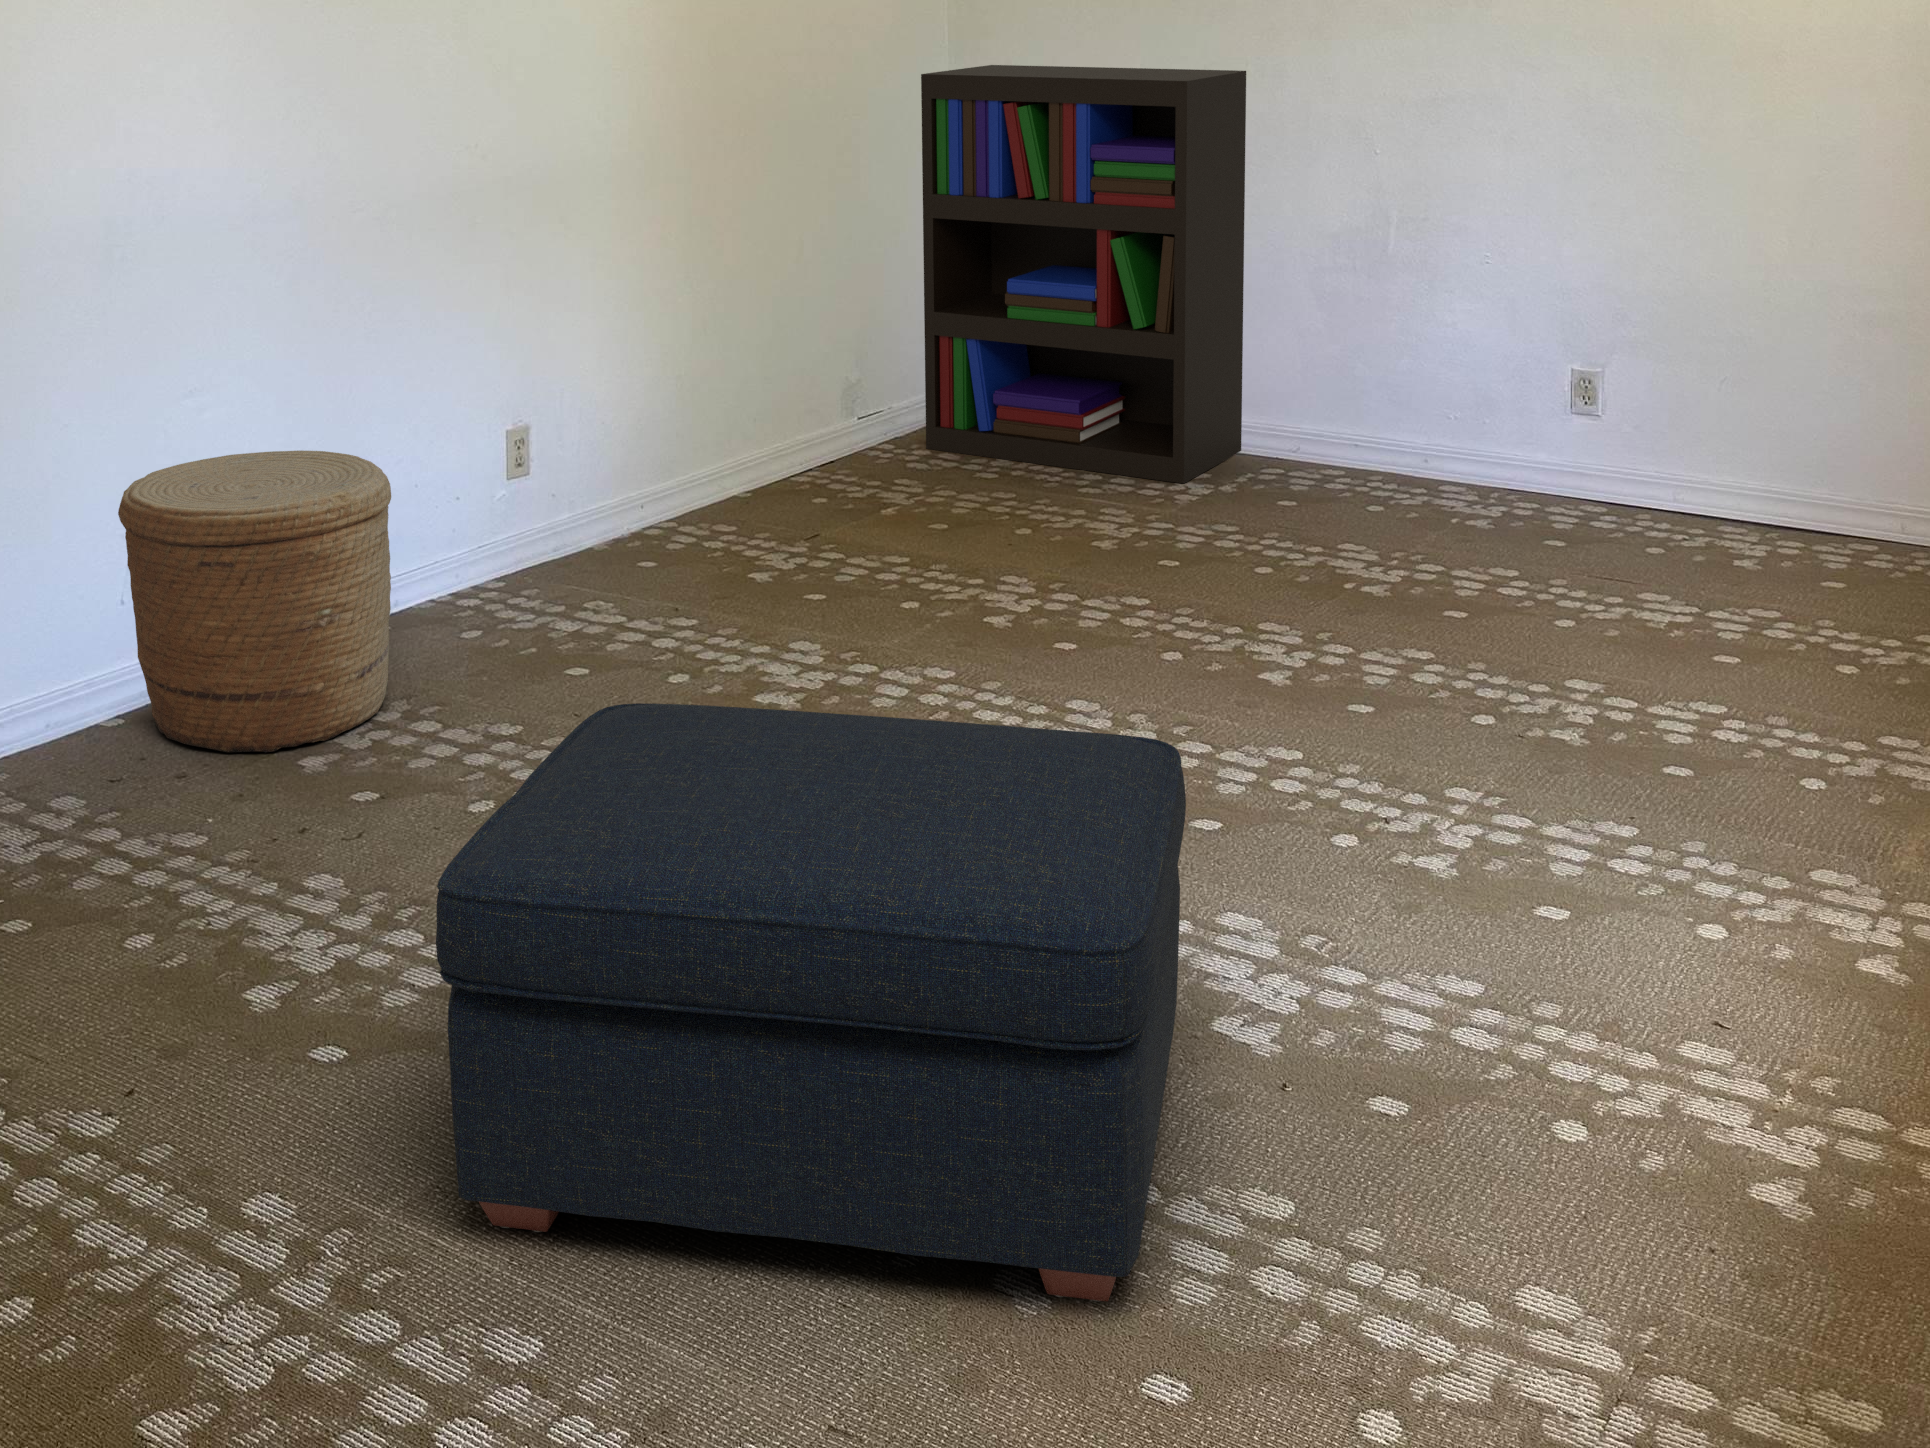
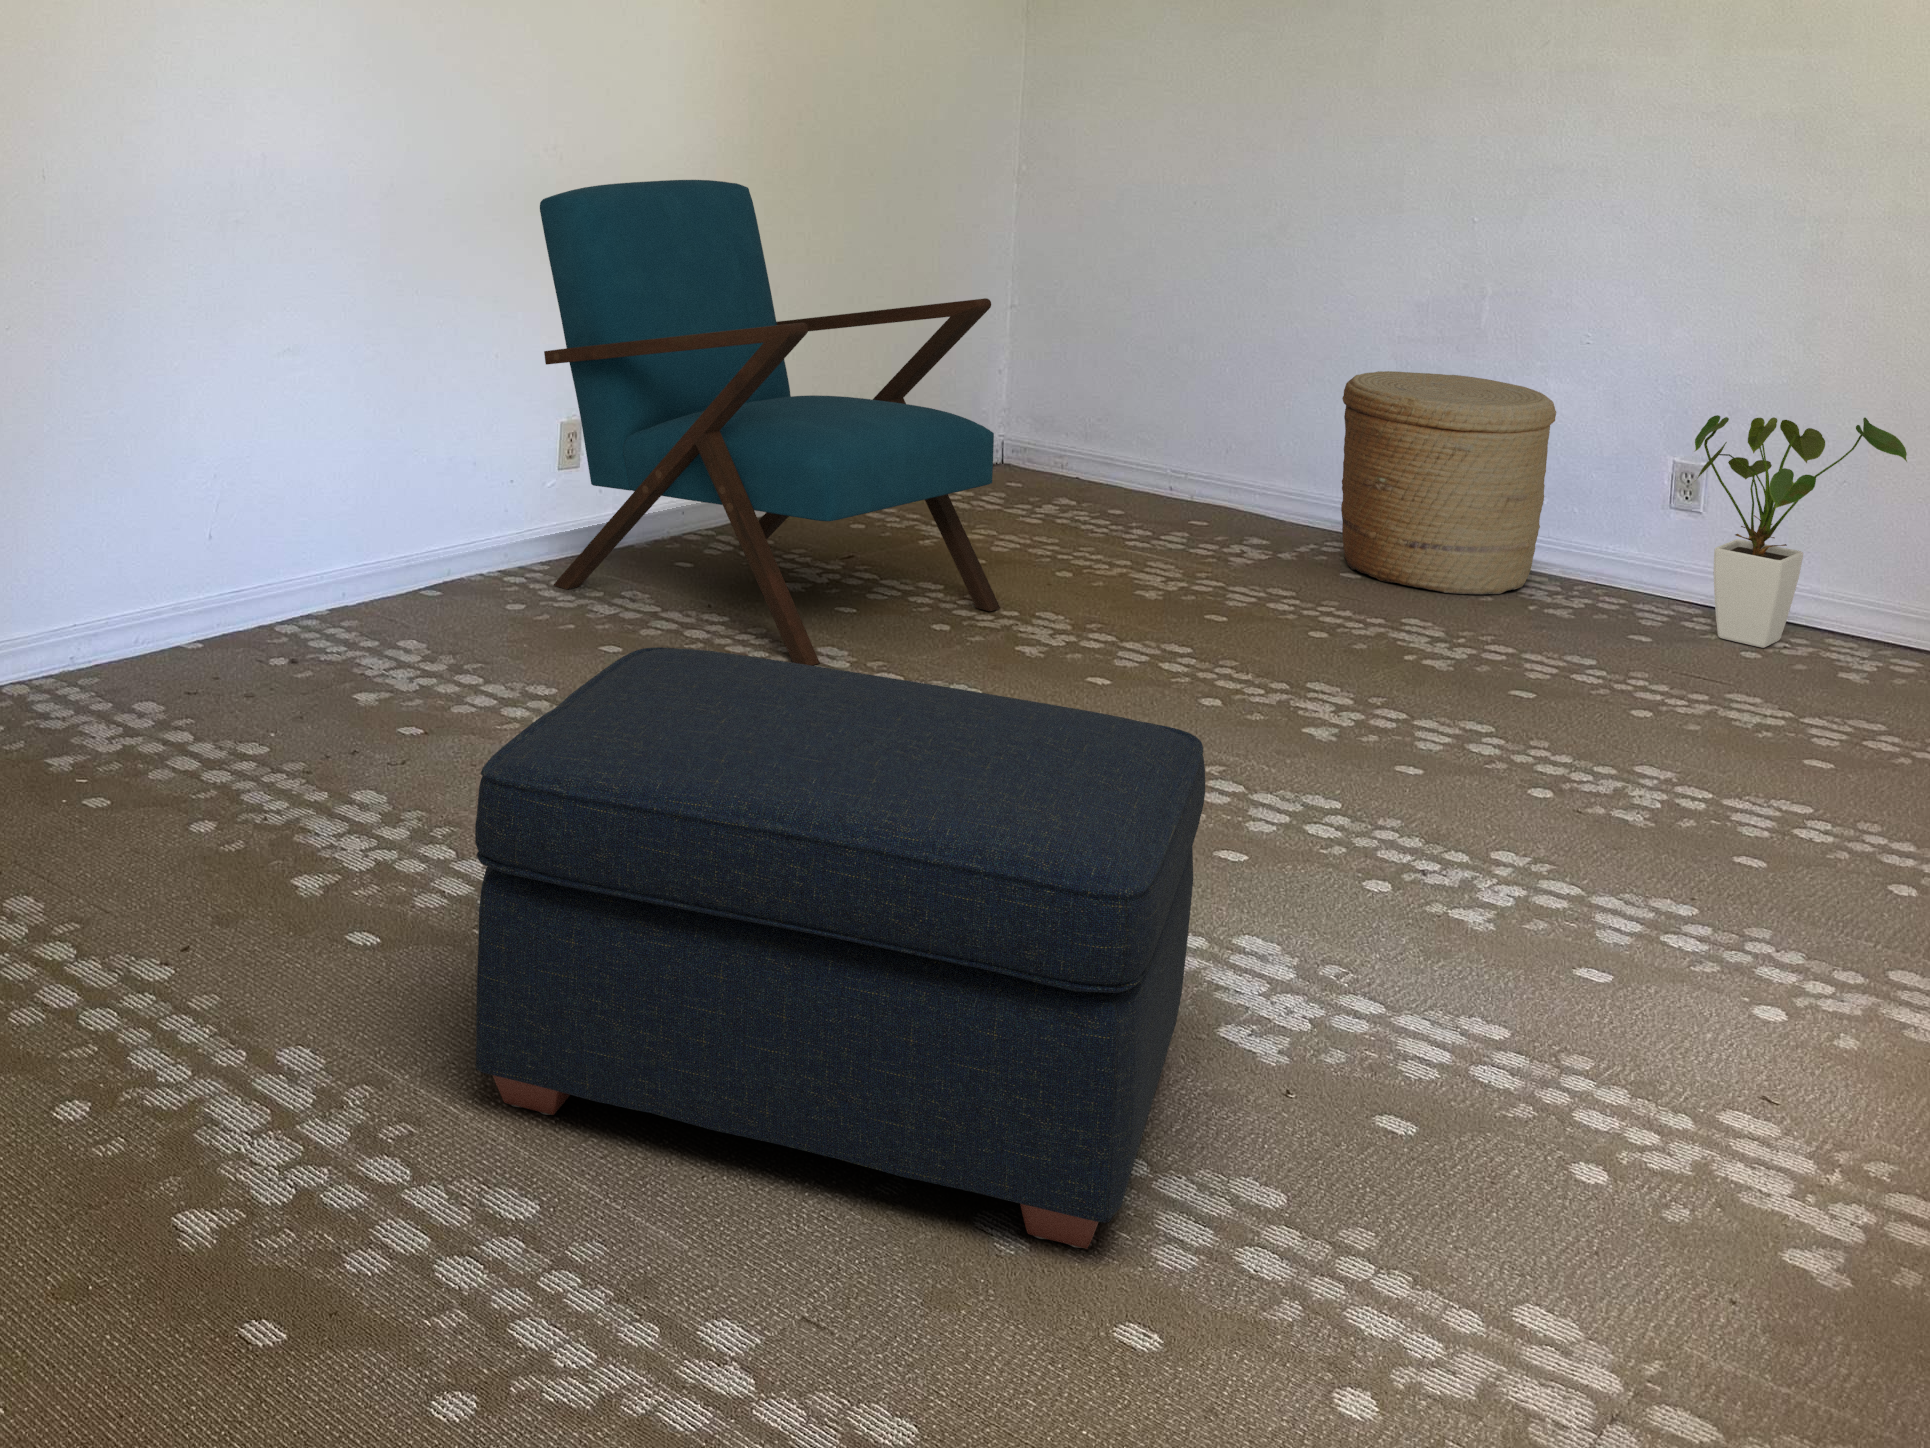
bookshelf: present [921,65,1246,484] -> none [973,106,1338,543]
armchair: none [466,172,963,666] -> present [540,180,1000,666]
house plant: none [1591,321,1775,543] -> present [1695,415,1907,648]
woven basket: present [118,450,391,753] -> present [1341,371,1556,594]

